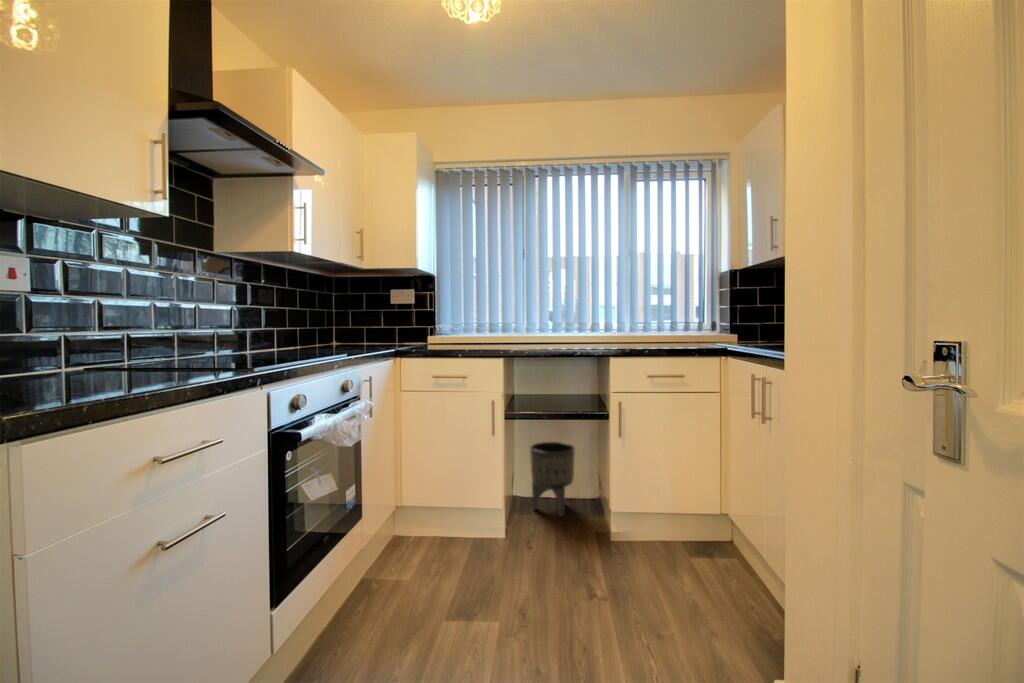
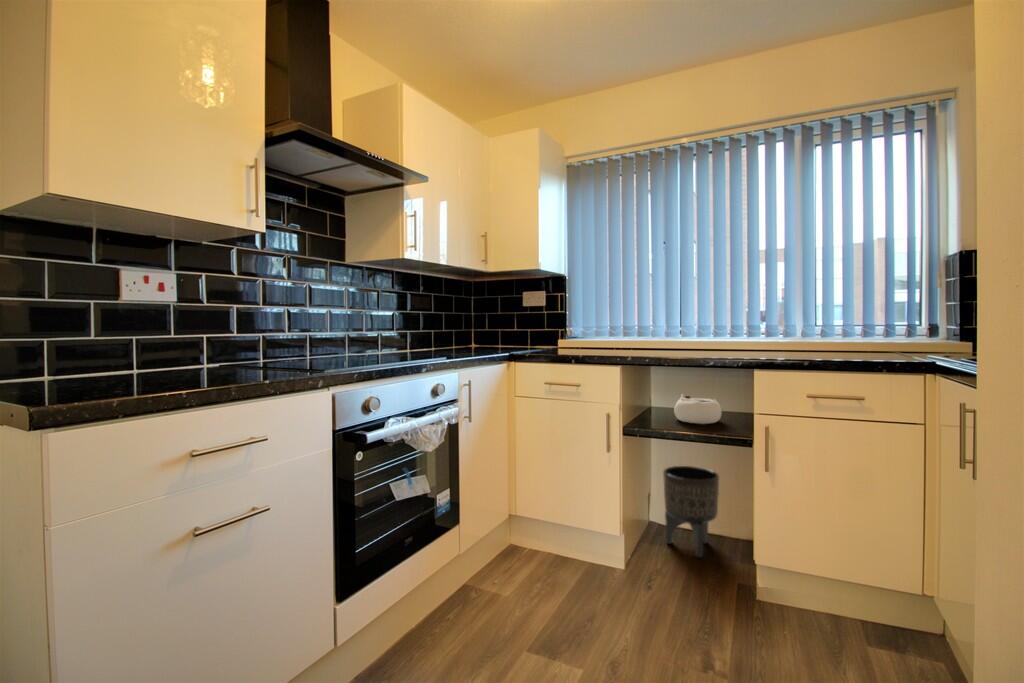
decorative bowl: none [541,381,578,404] -> present [674,394,721,424]

